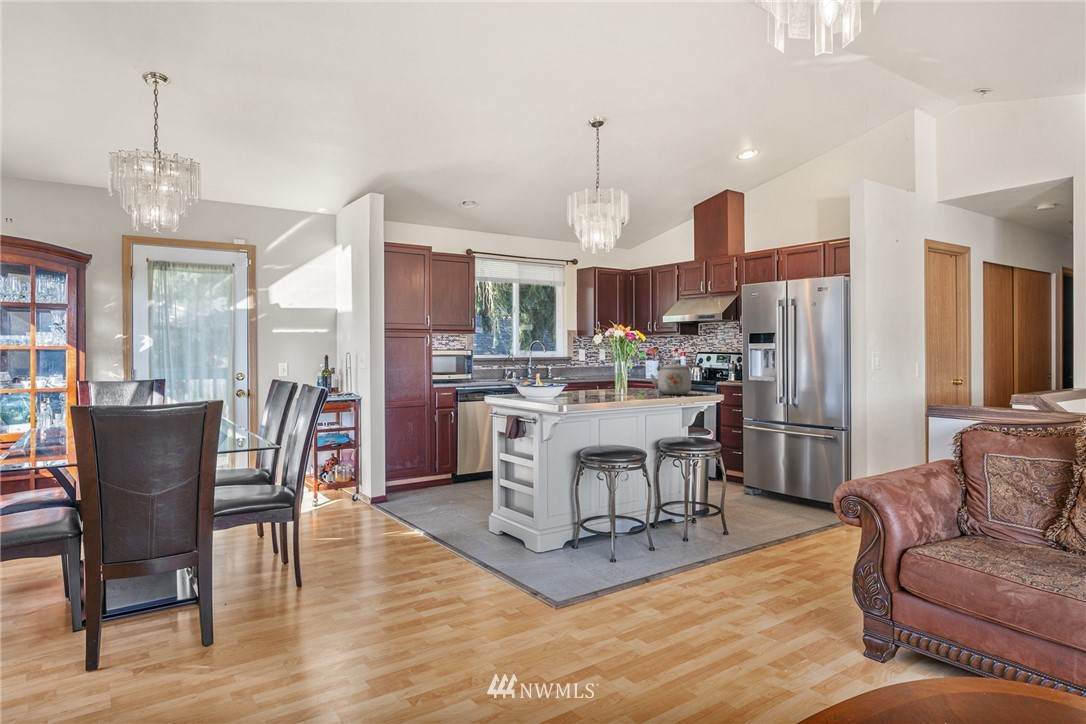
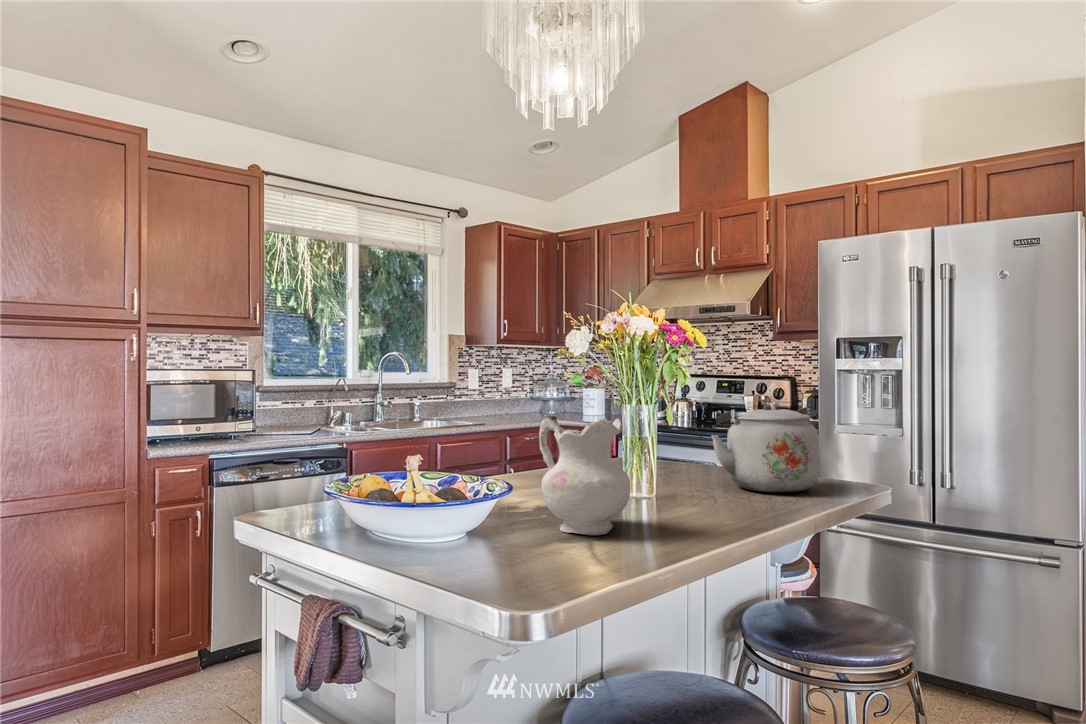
ceramic pitcher: none [576,363,604,398] -> present [539,414,630,535]

